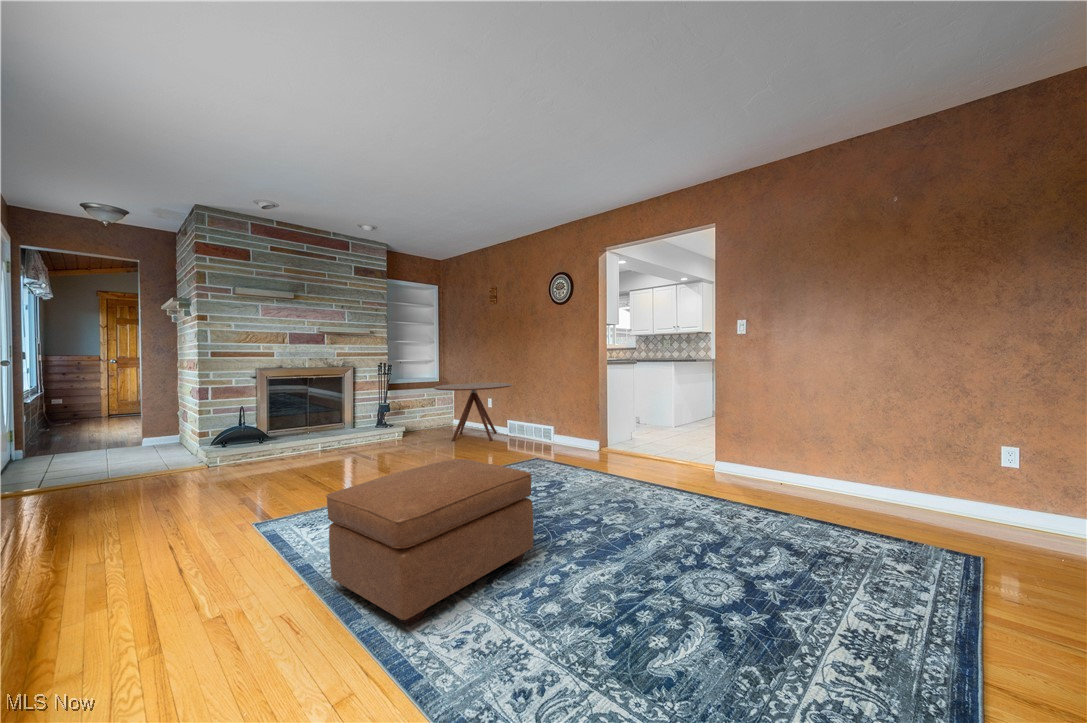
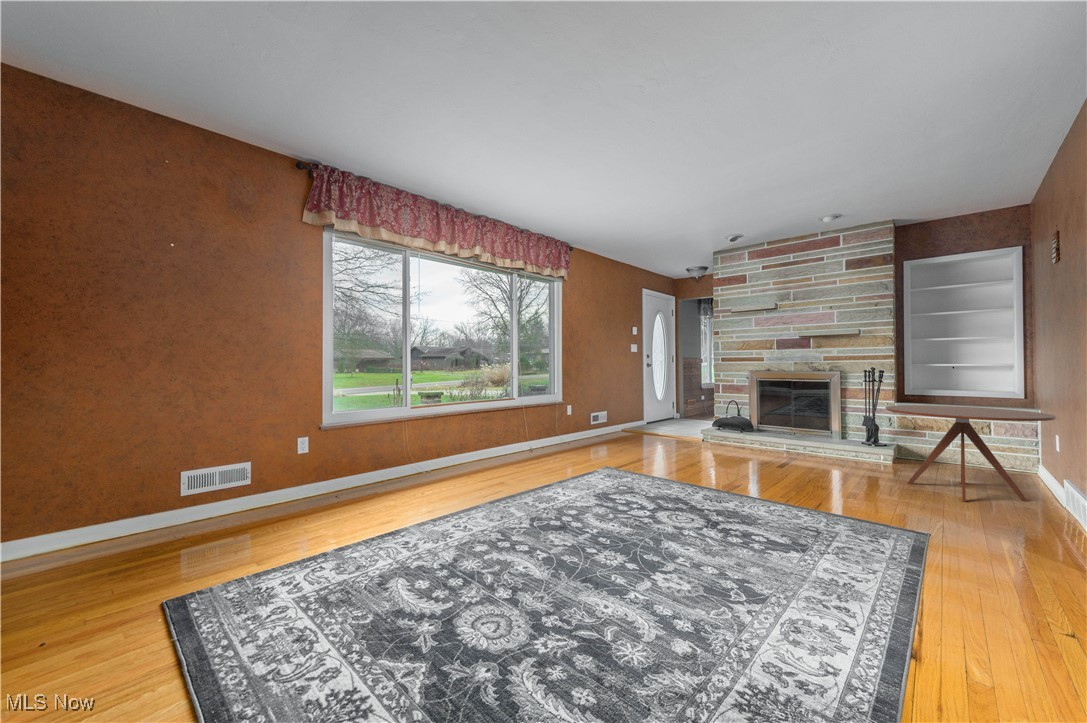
ottoman: present [326,459,534,626] -> none [465,439,602,536]

